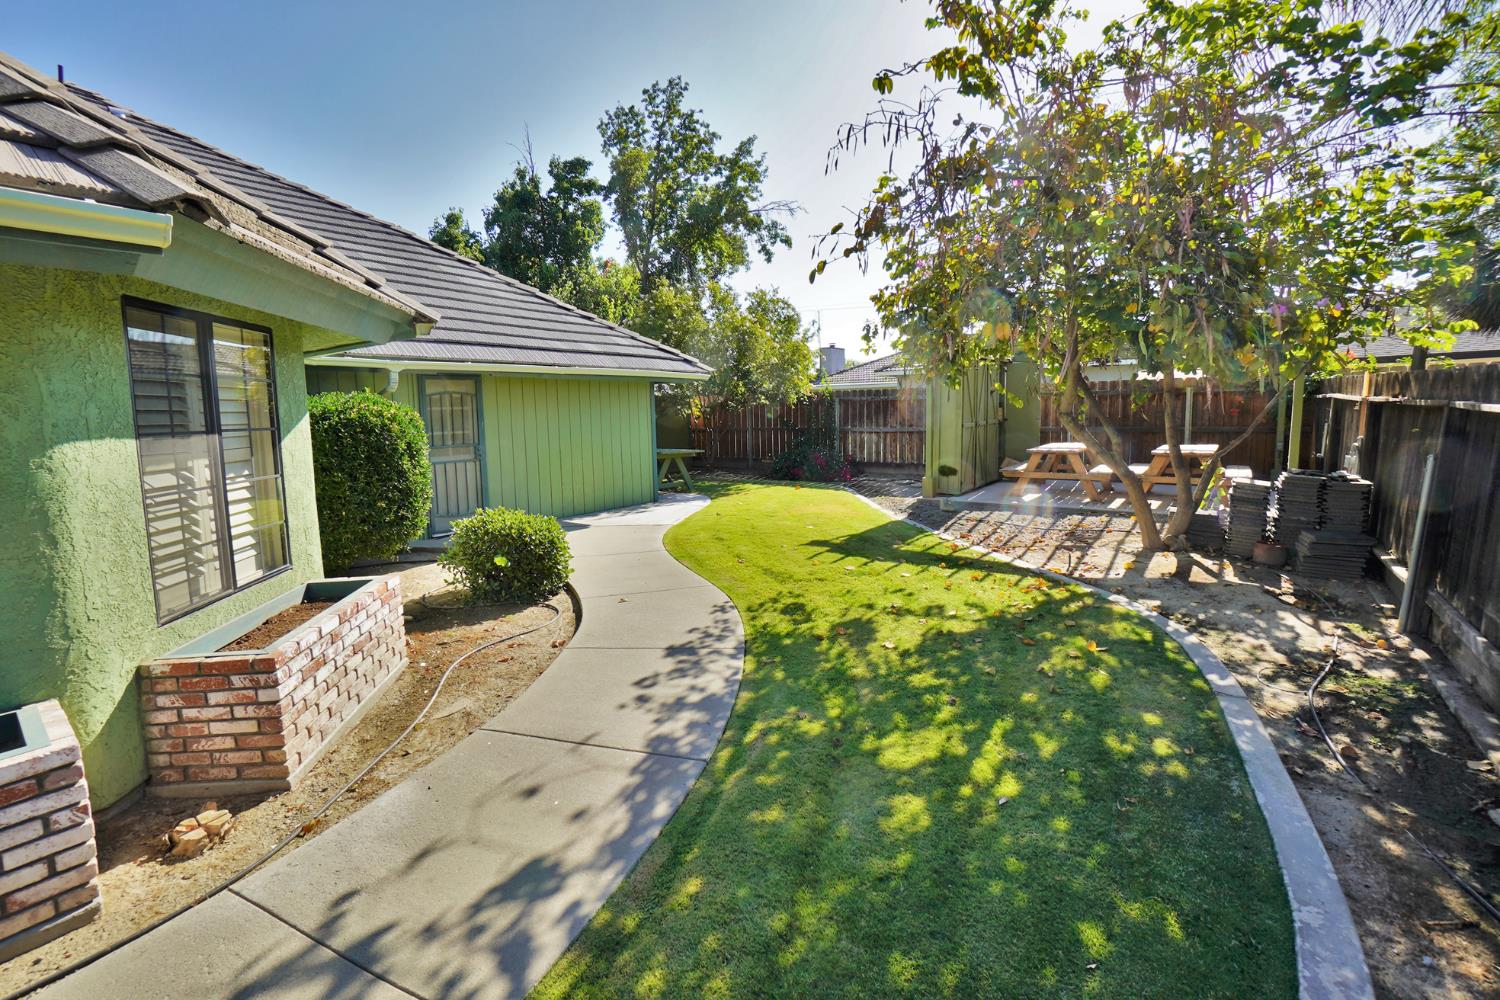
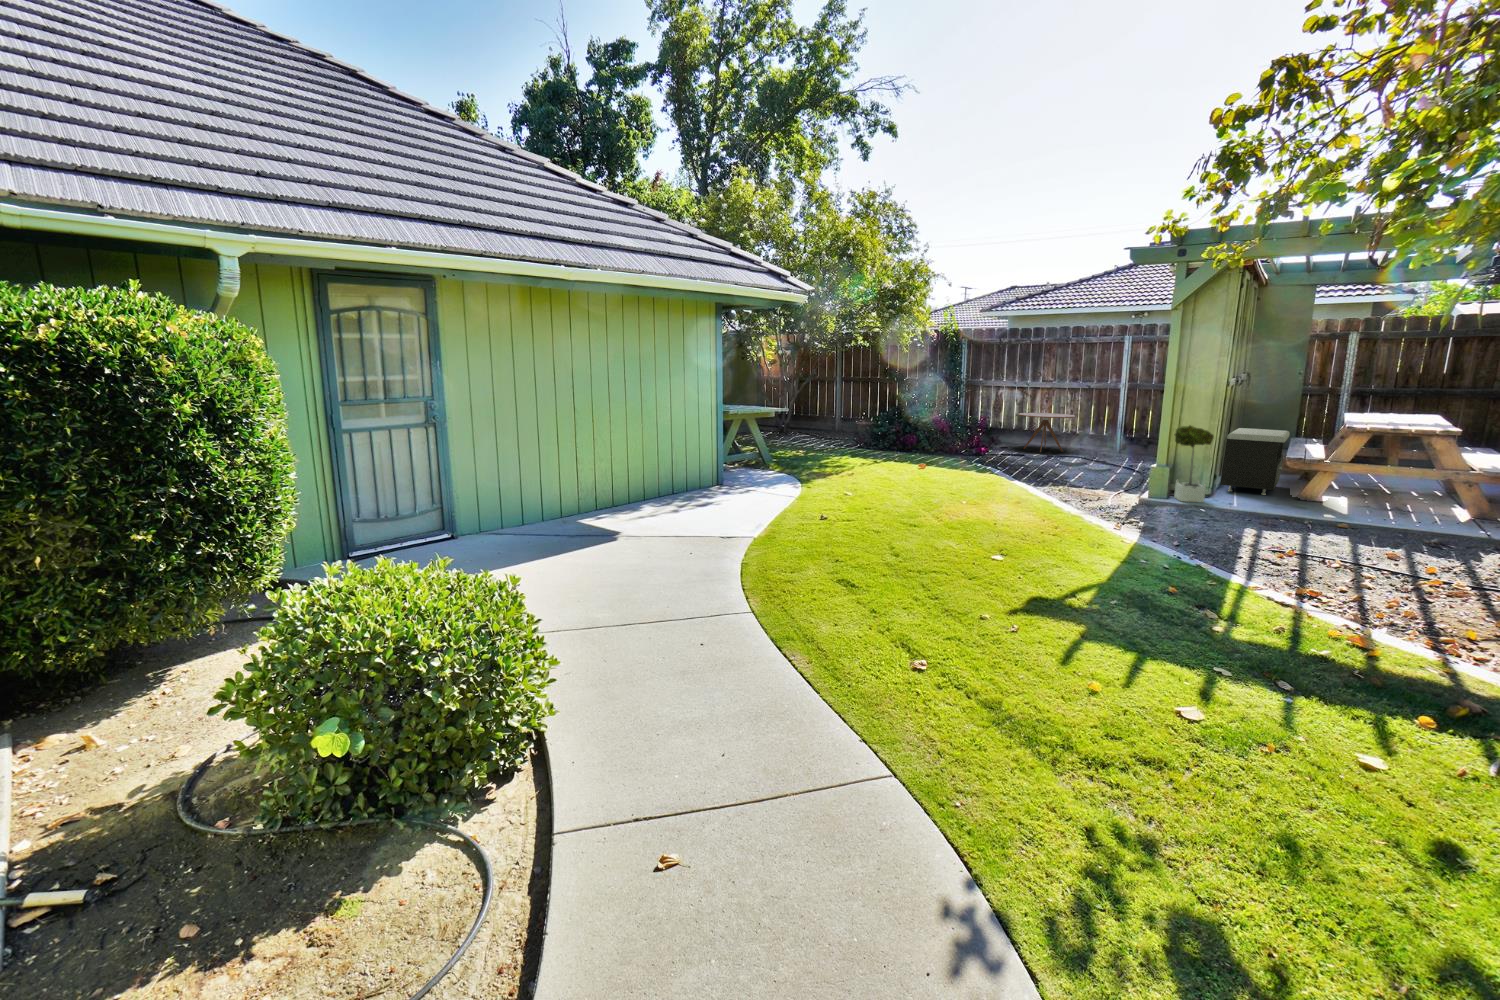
round table: none [865,457,902,484] -> present [1018,413,1075,452]
storage bench: none [970,468,1012,508] -> present [1220,428,1290,495]

